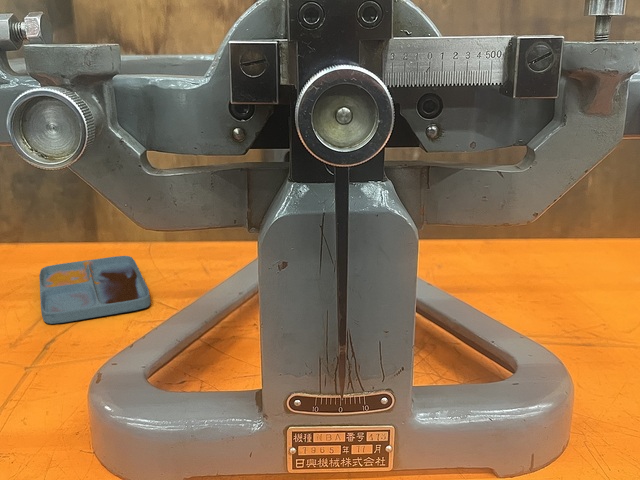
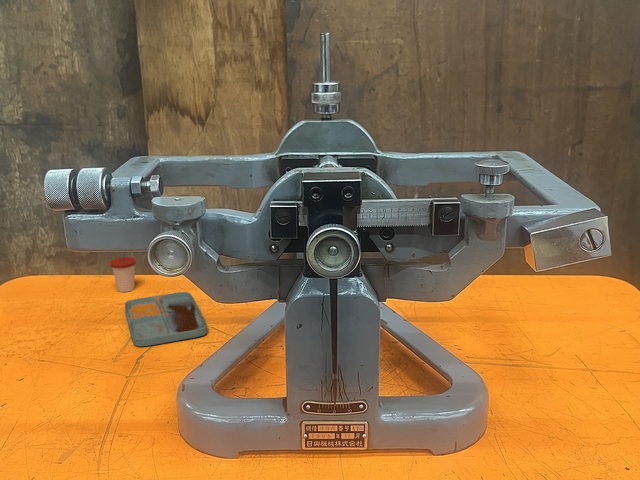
cup: none [25,207,61,258] -> present [110,253,136,292]

